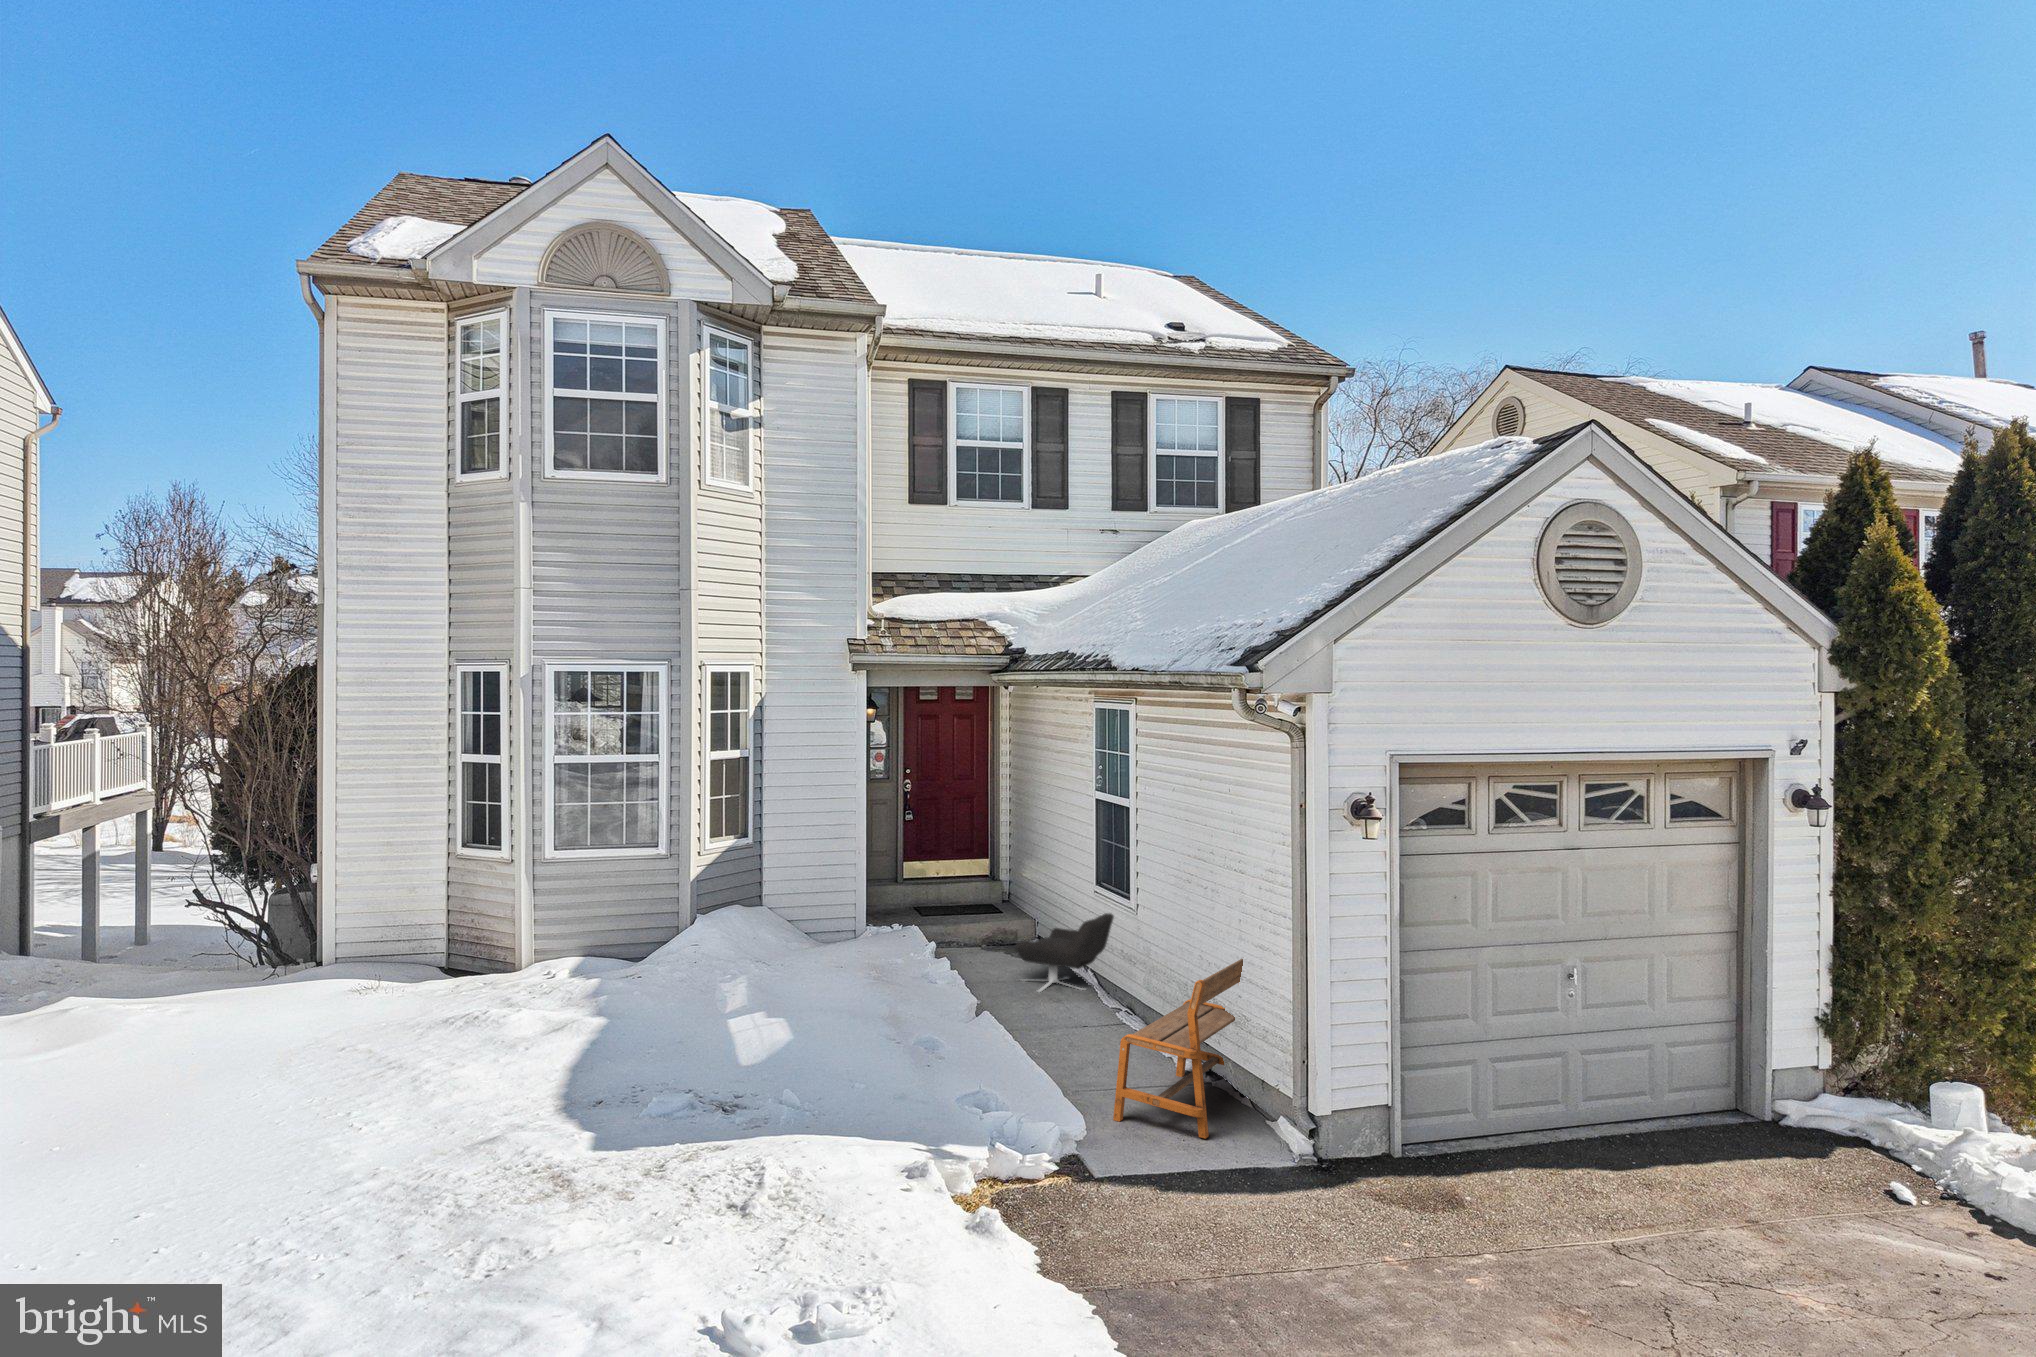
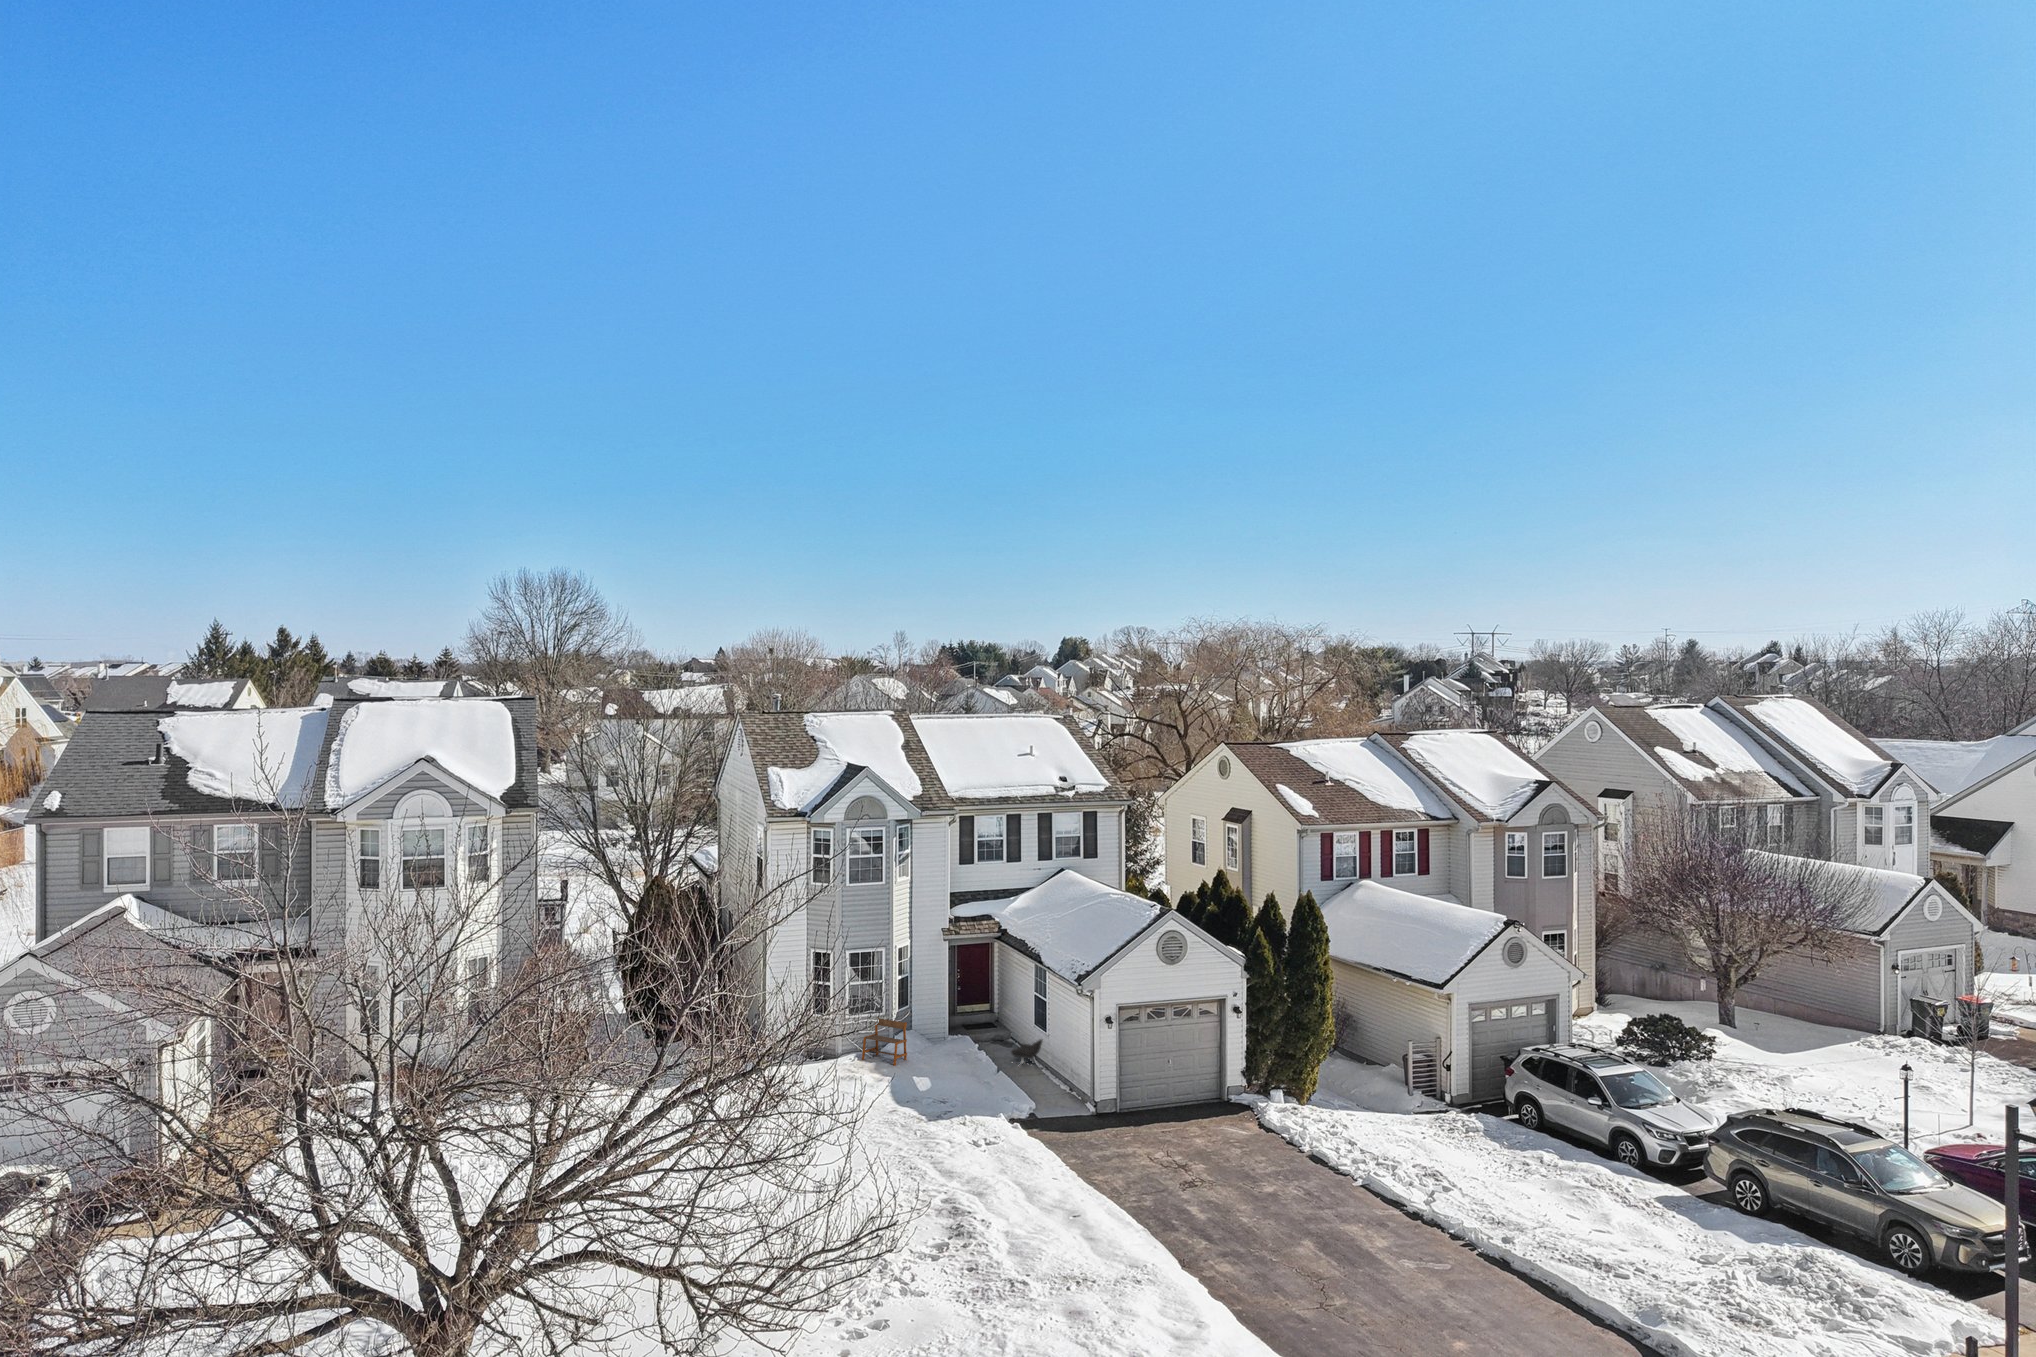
bench: present [1113,959,1243,1139] -> present [862,1018,907,1066]

